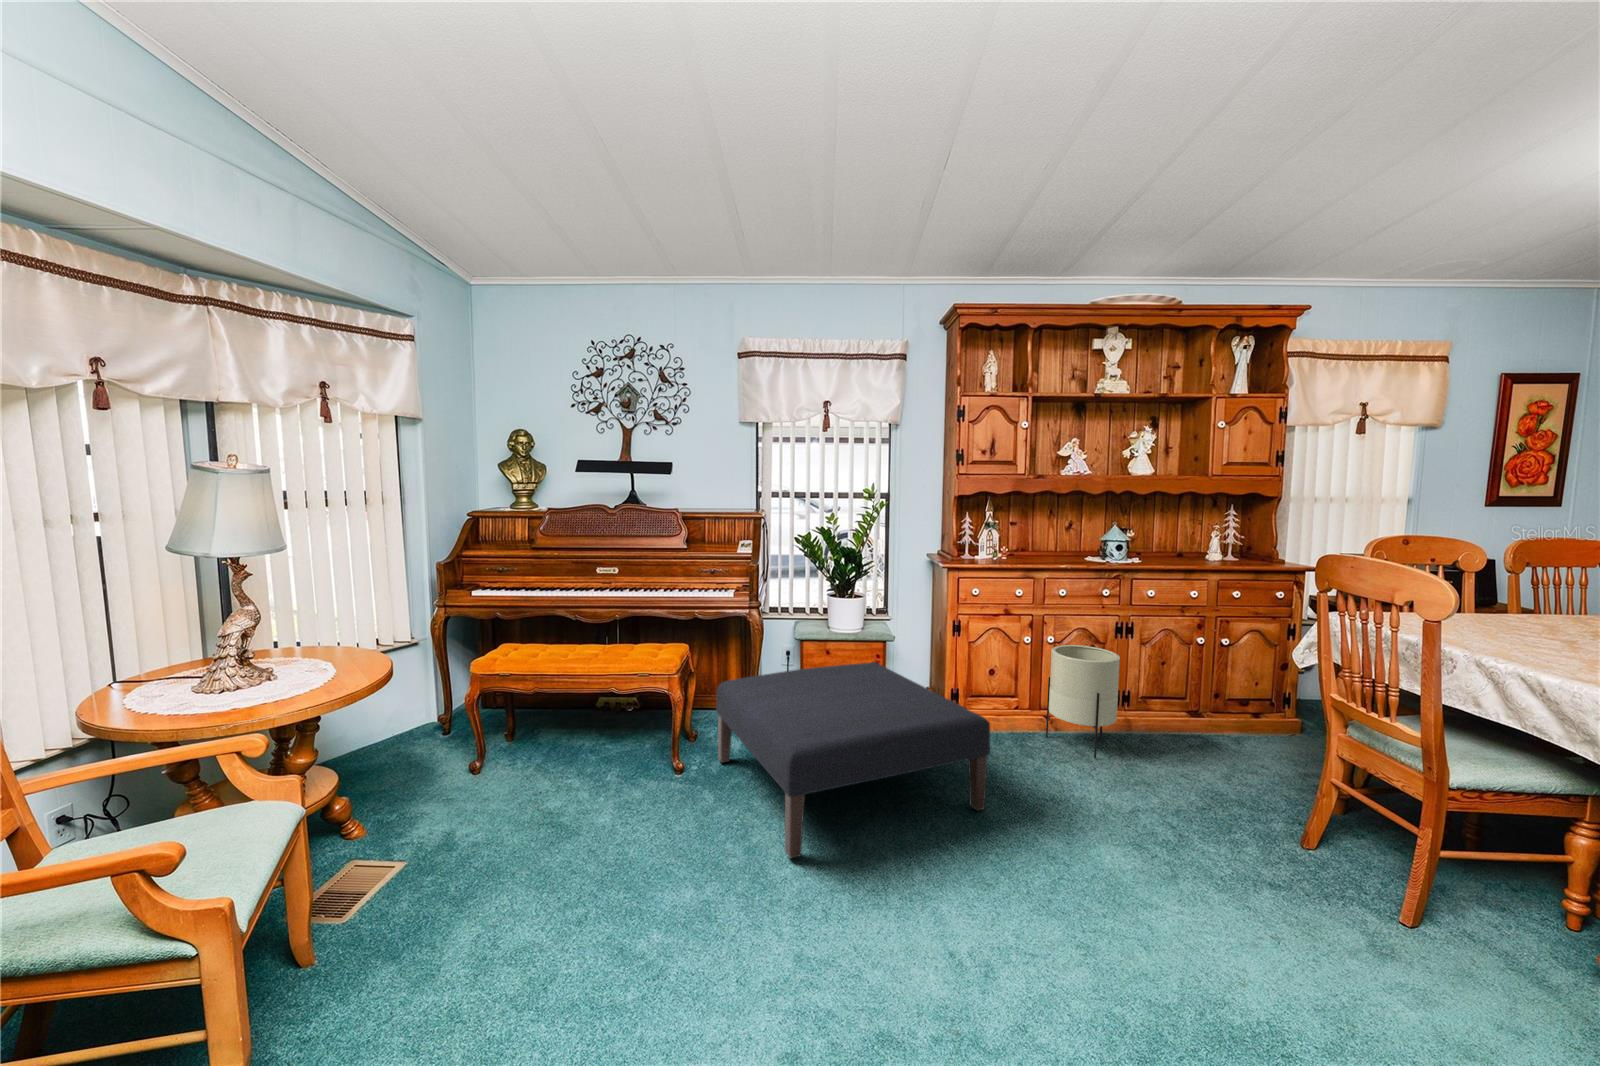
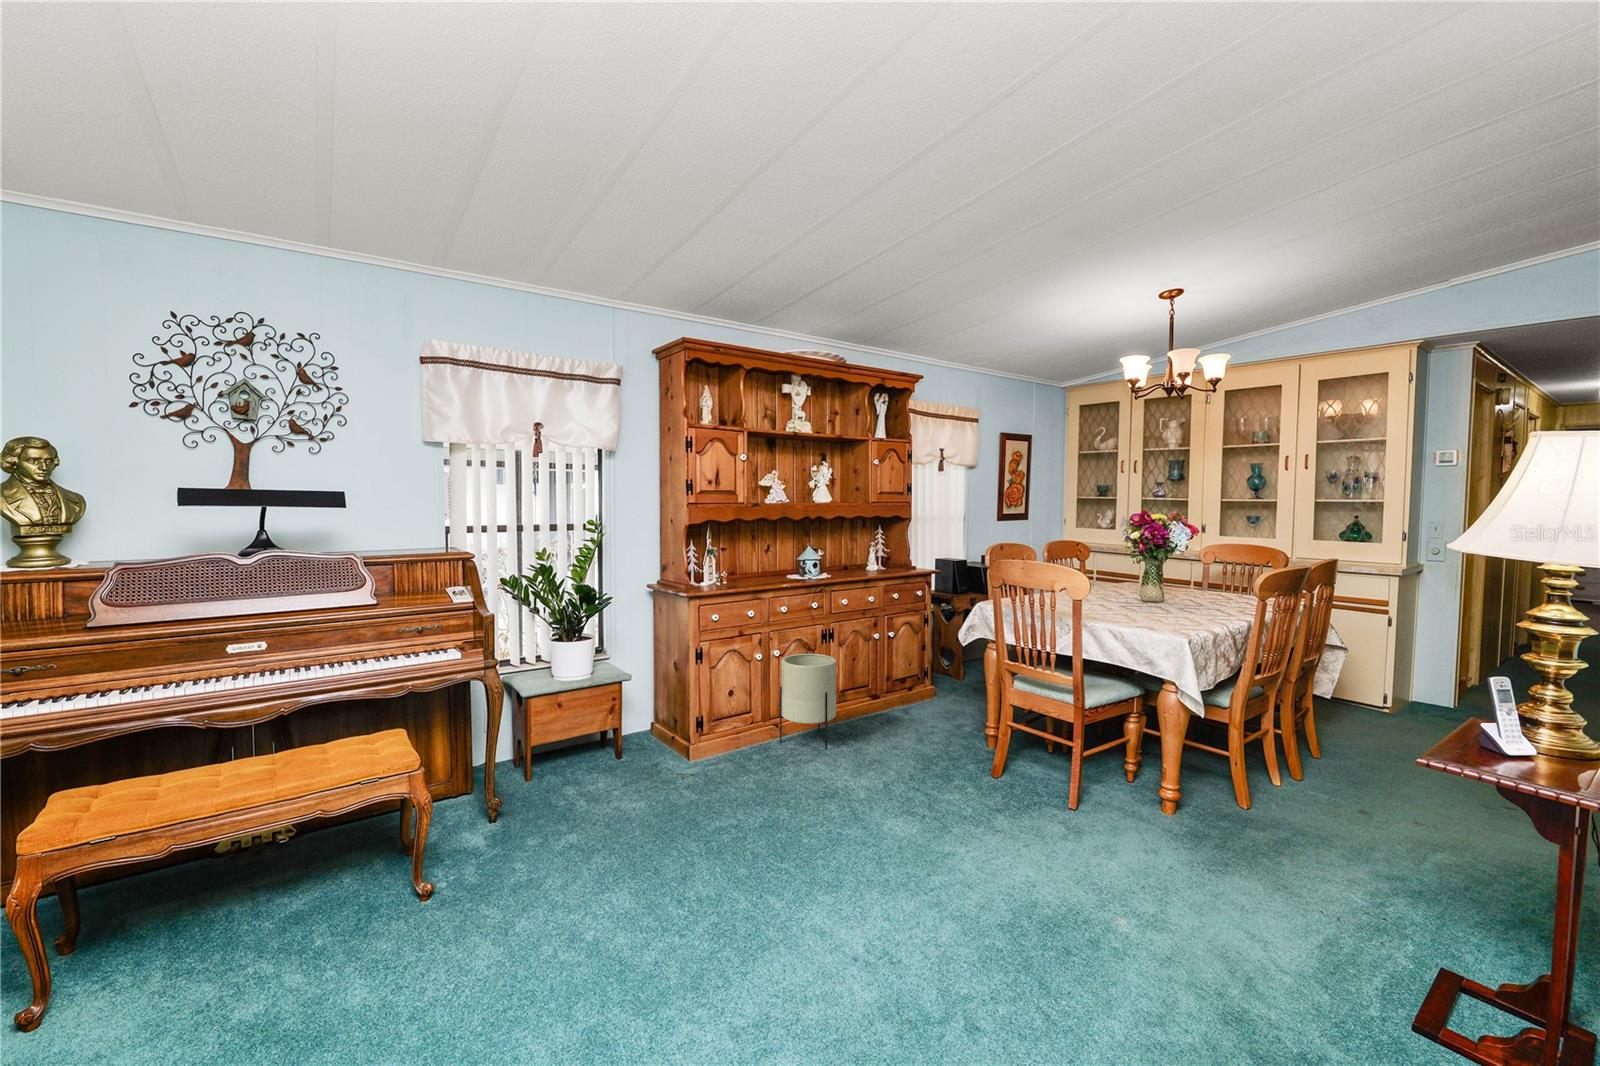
ottoman: present [716,662,990,858] -> none [463,704,779,935]

